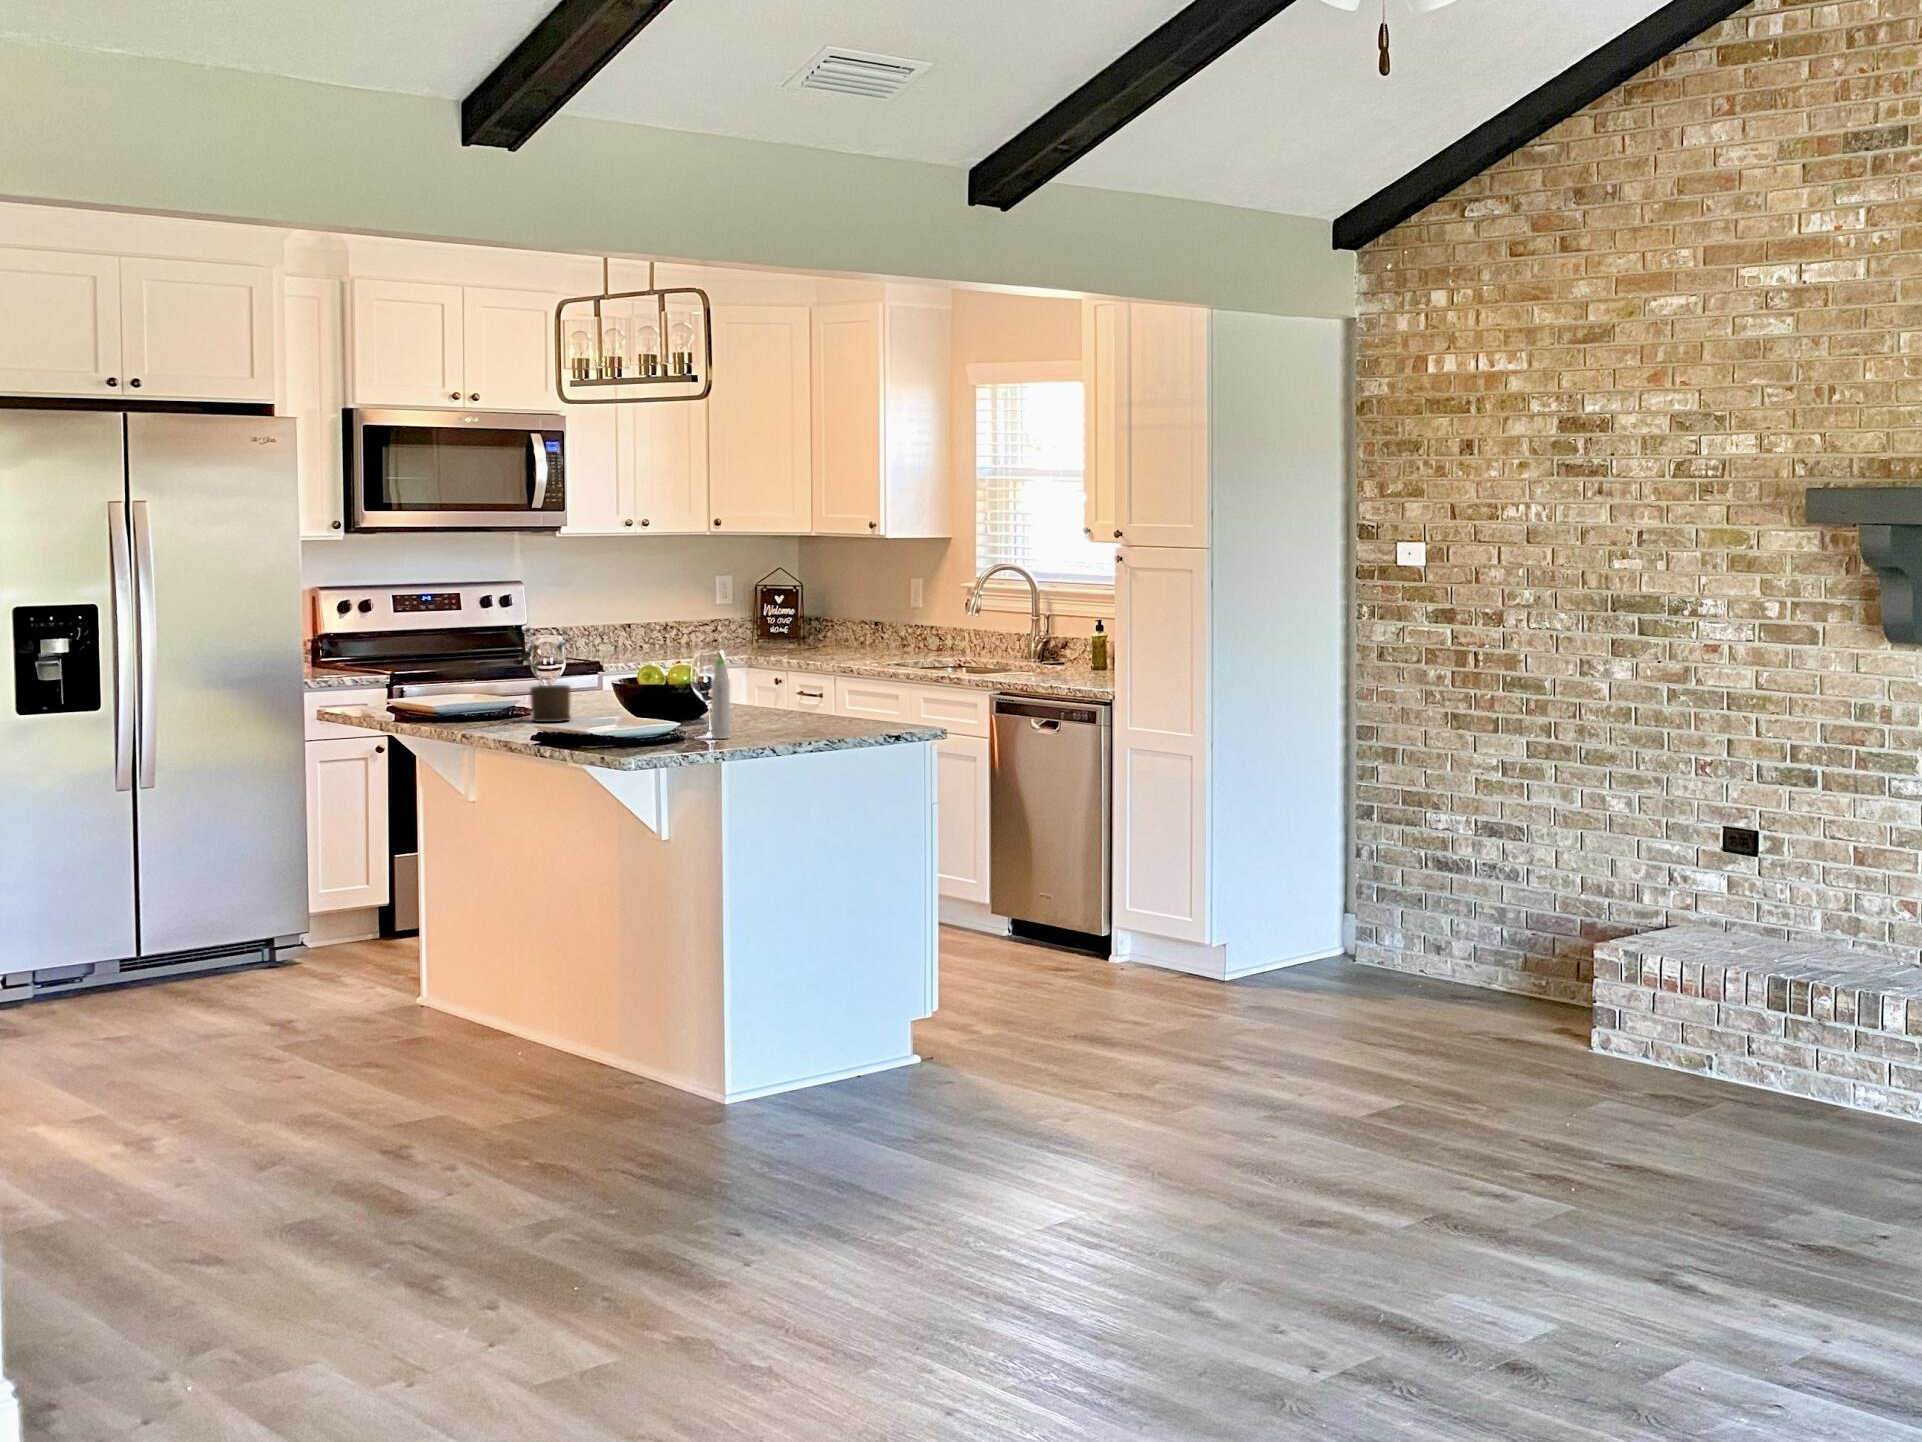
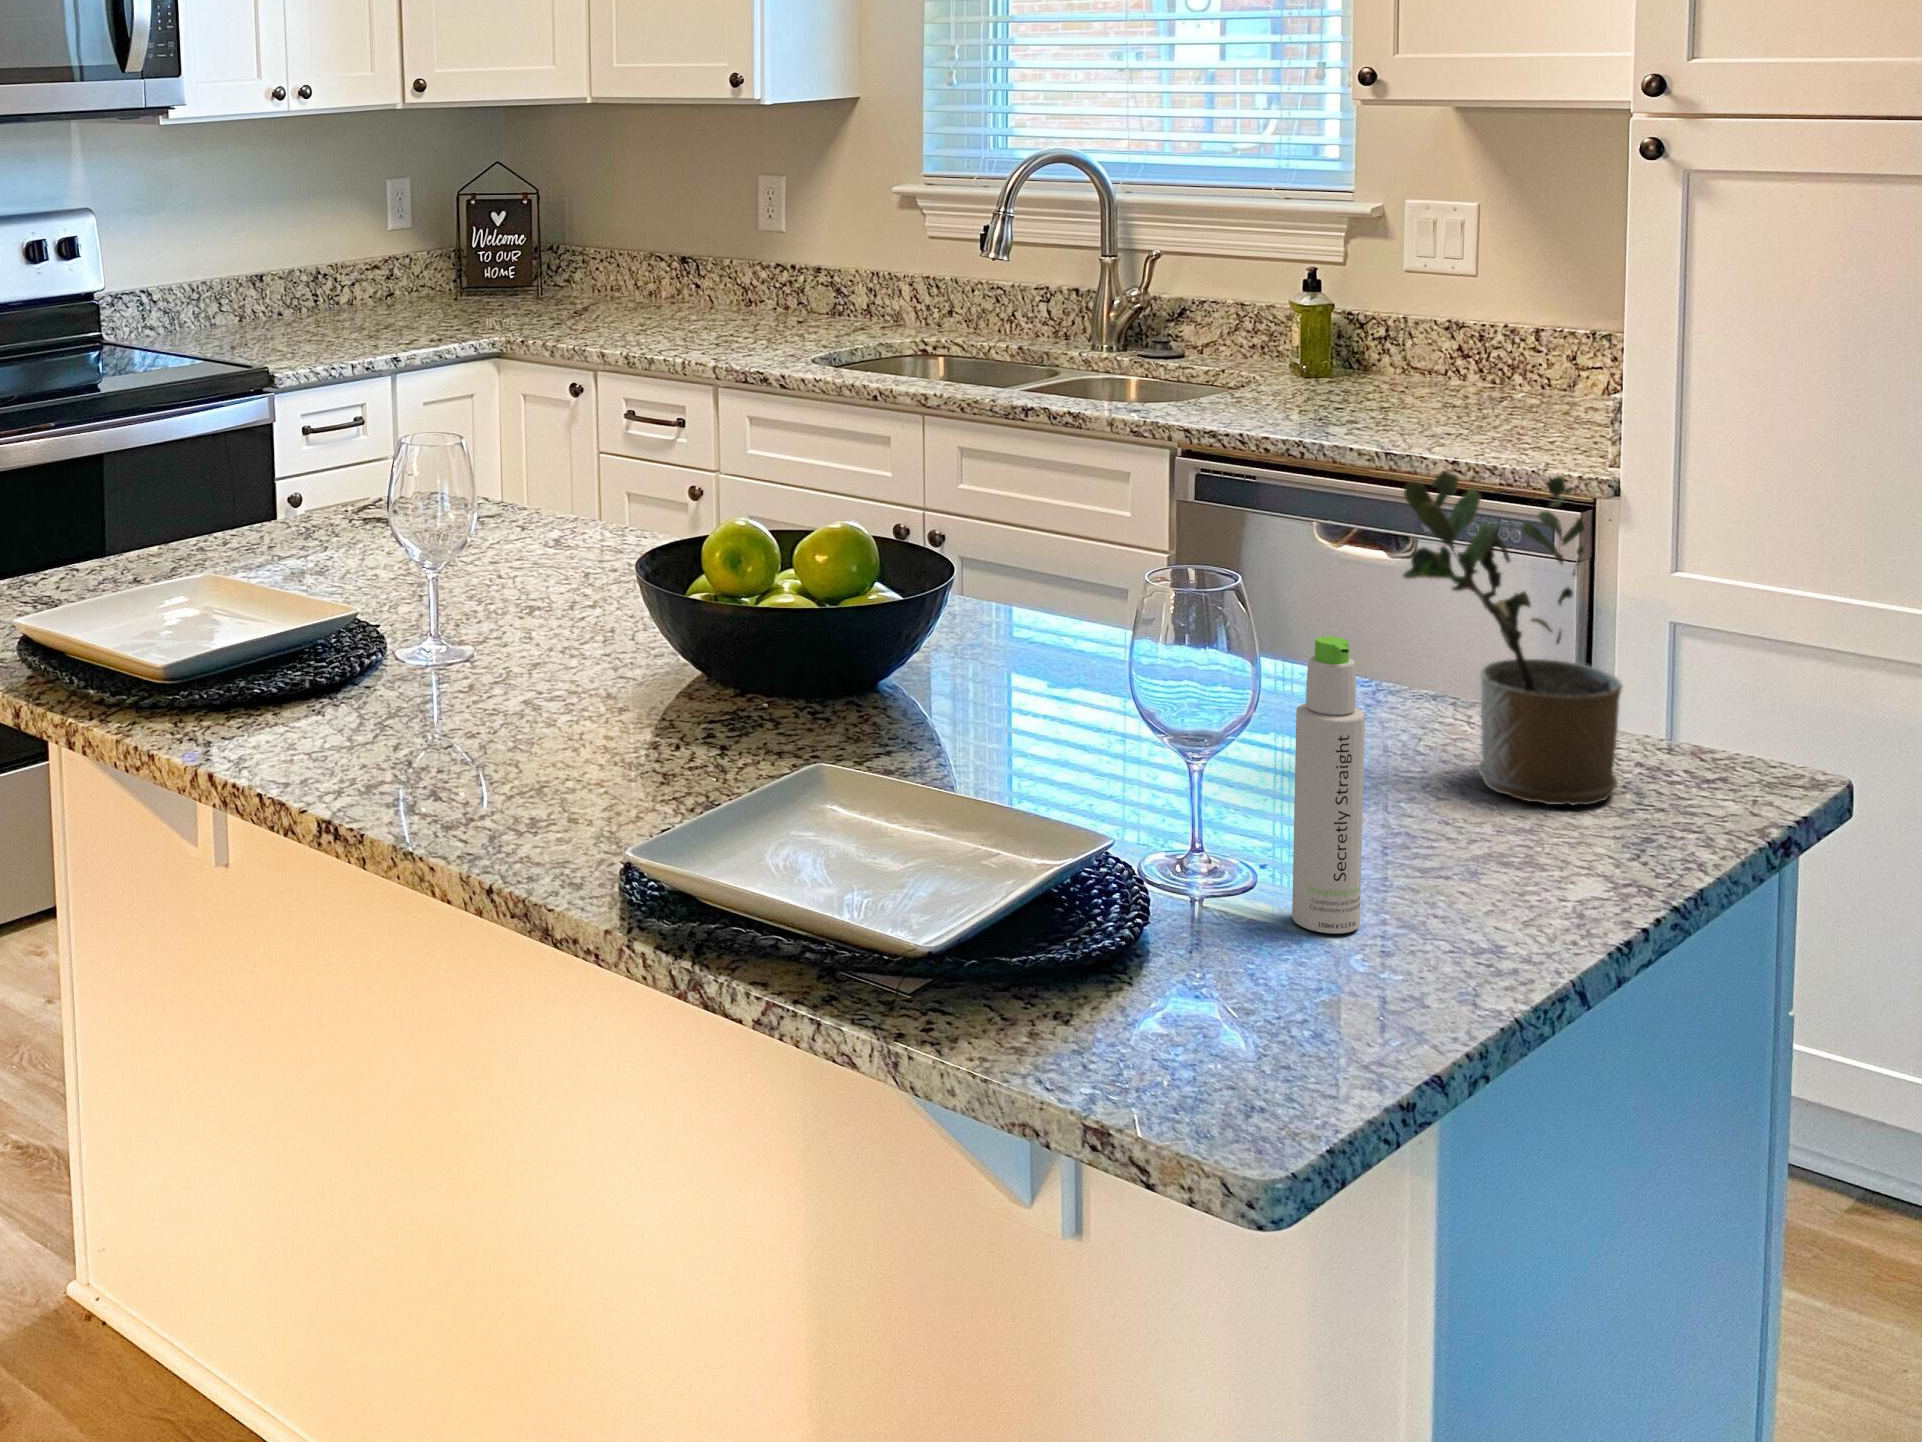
potted plant: present [508,627,572,722] -> present [1403,472,1622,805]

